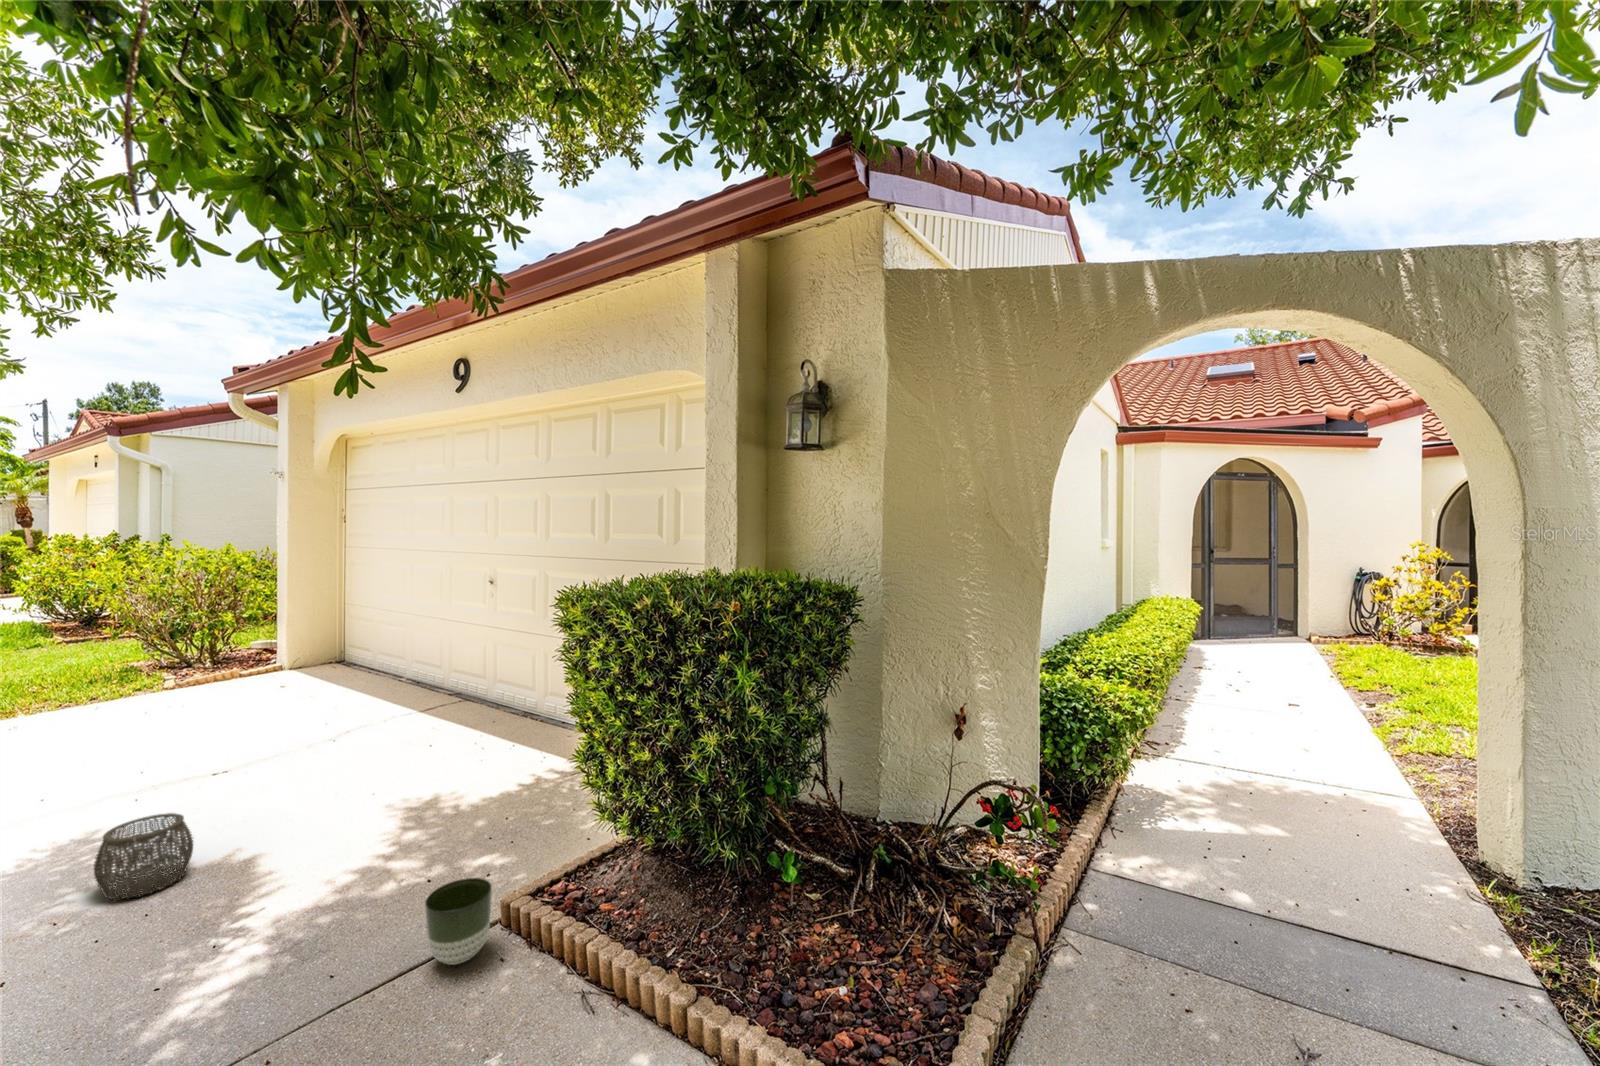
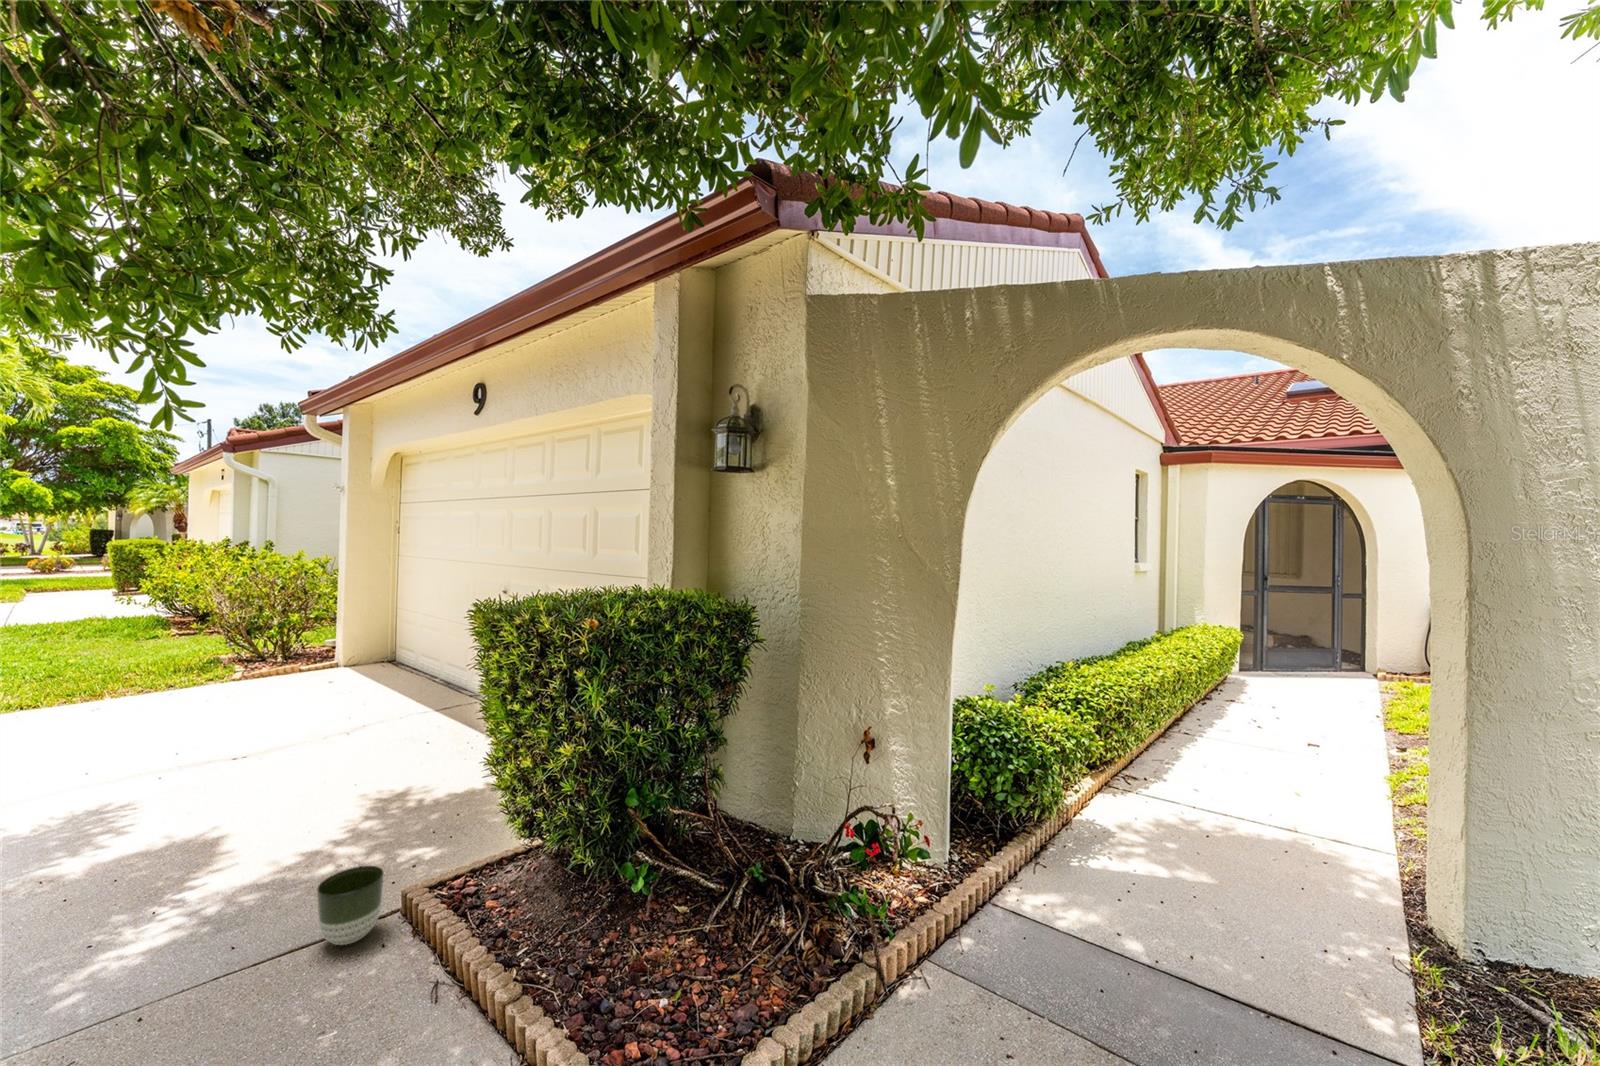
woven basket: present [94,813,193,900] -> none [85,789,176,863]

